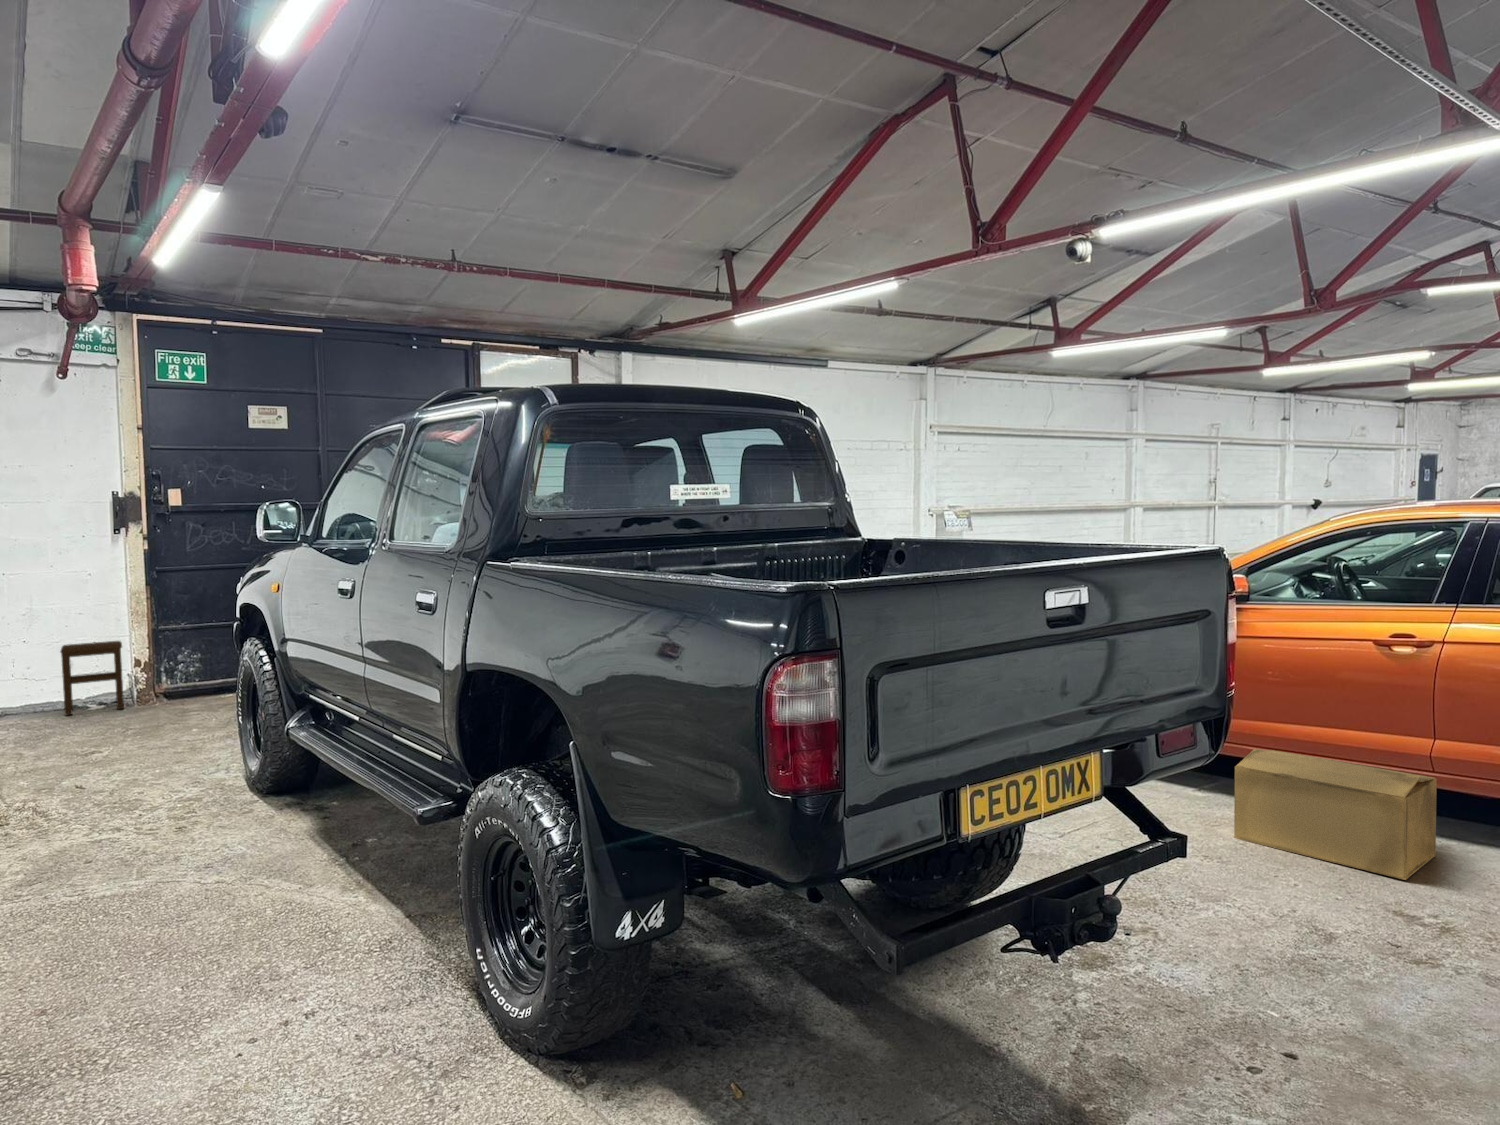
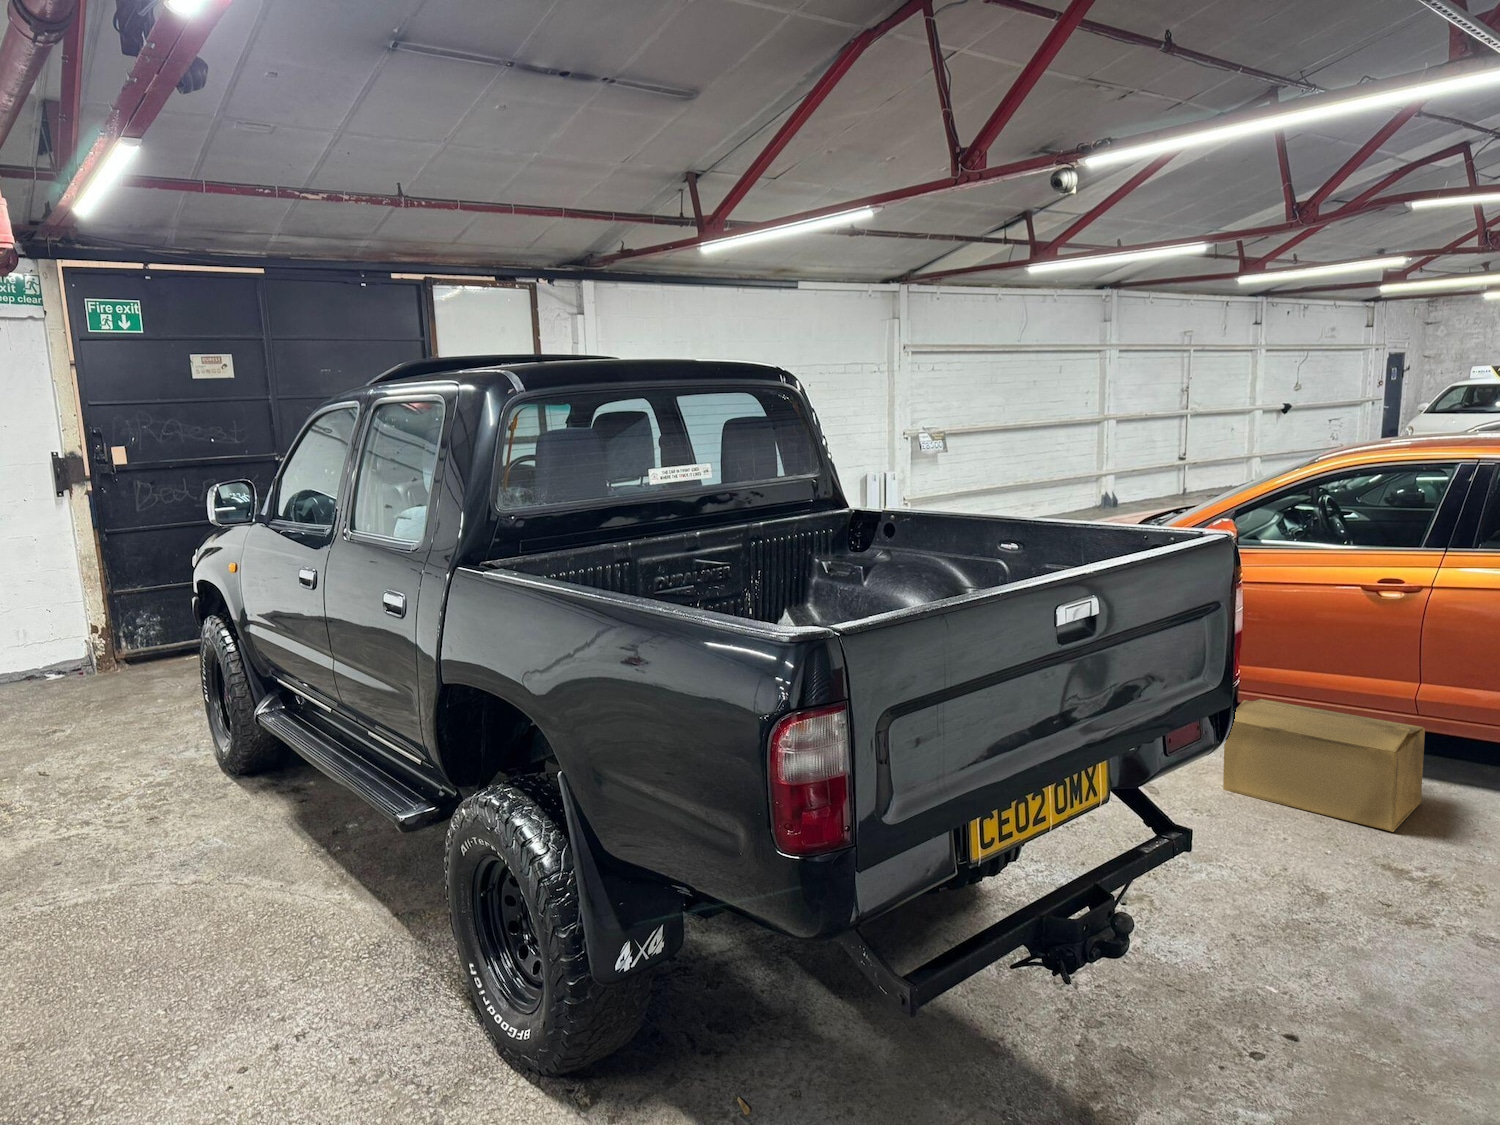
stool: present [60,641,124,715] -> none [9,609,84,690]

